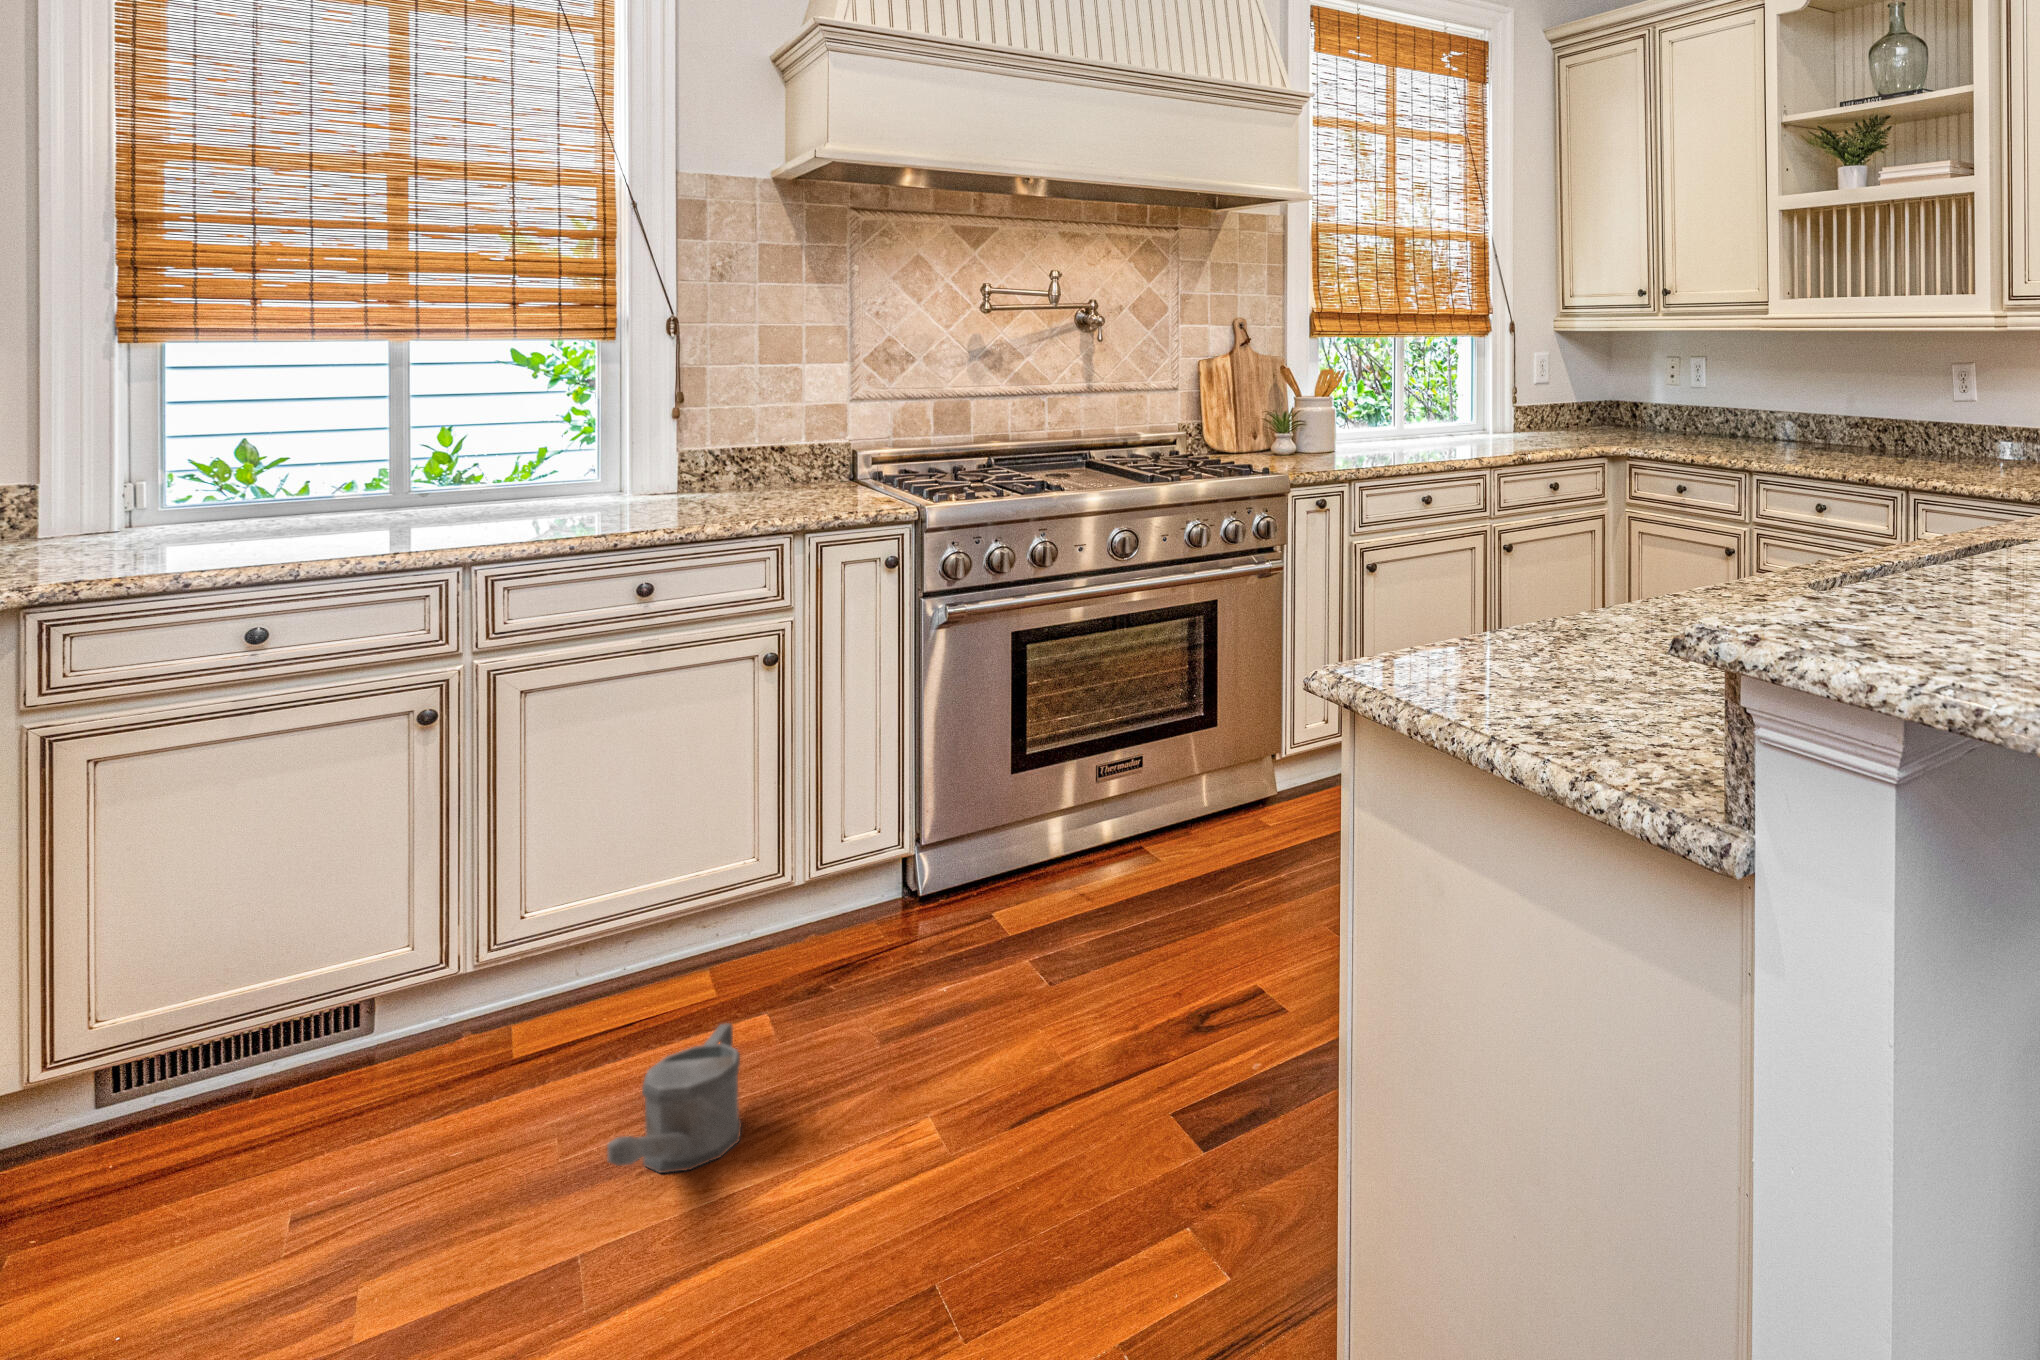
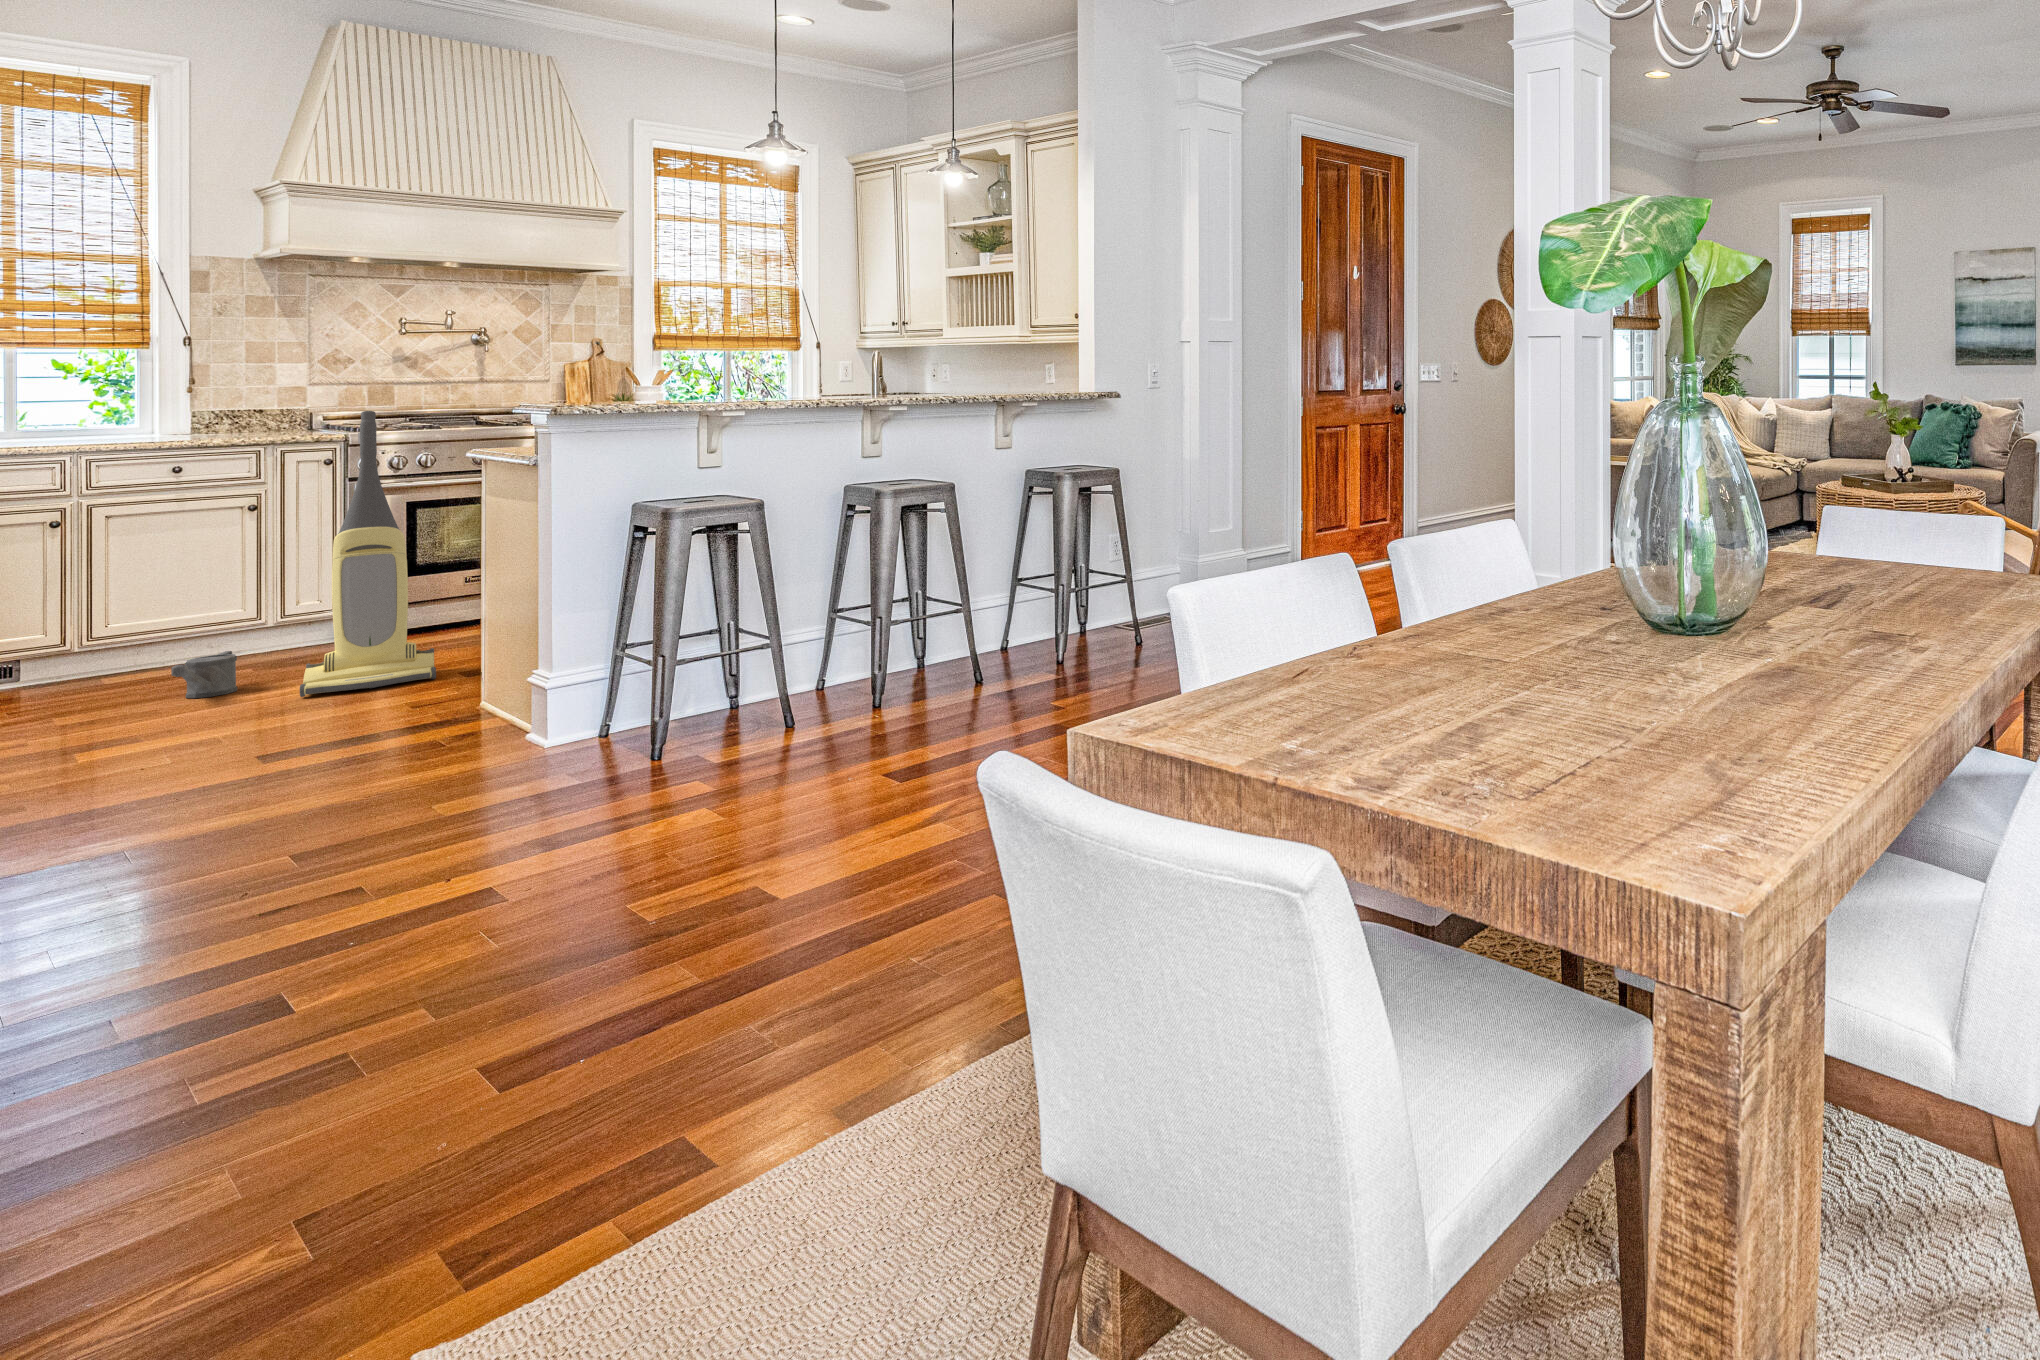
vacuum cleaner: none [864,504,1130,1230] -> present [300,411,436,697]

